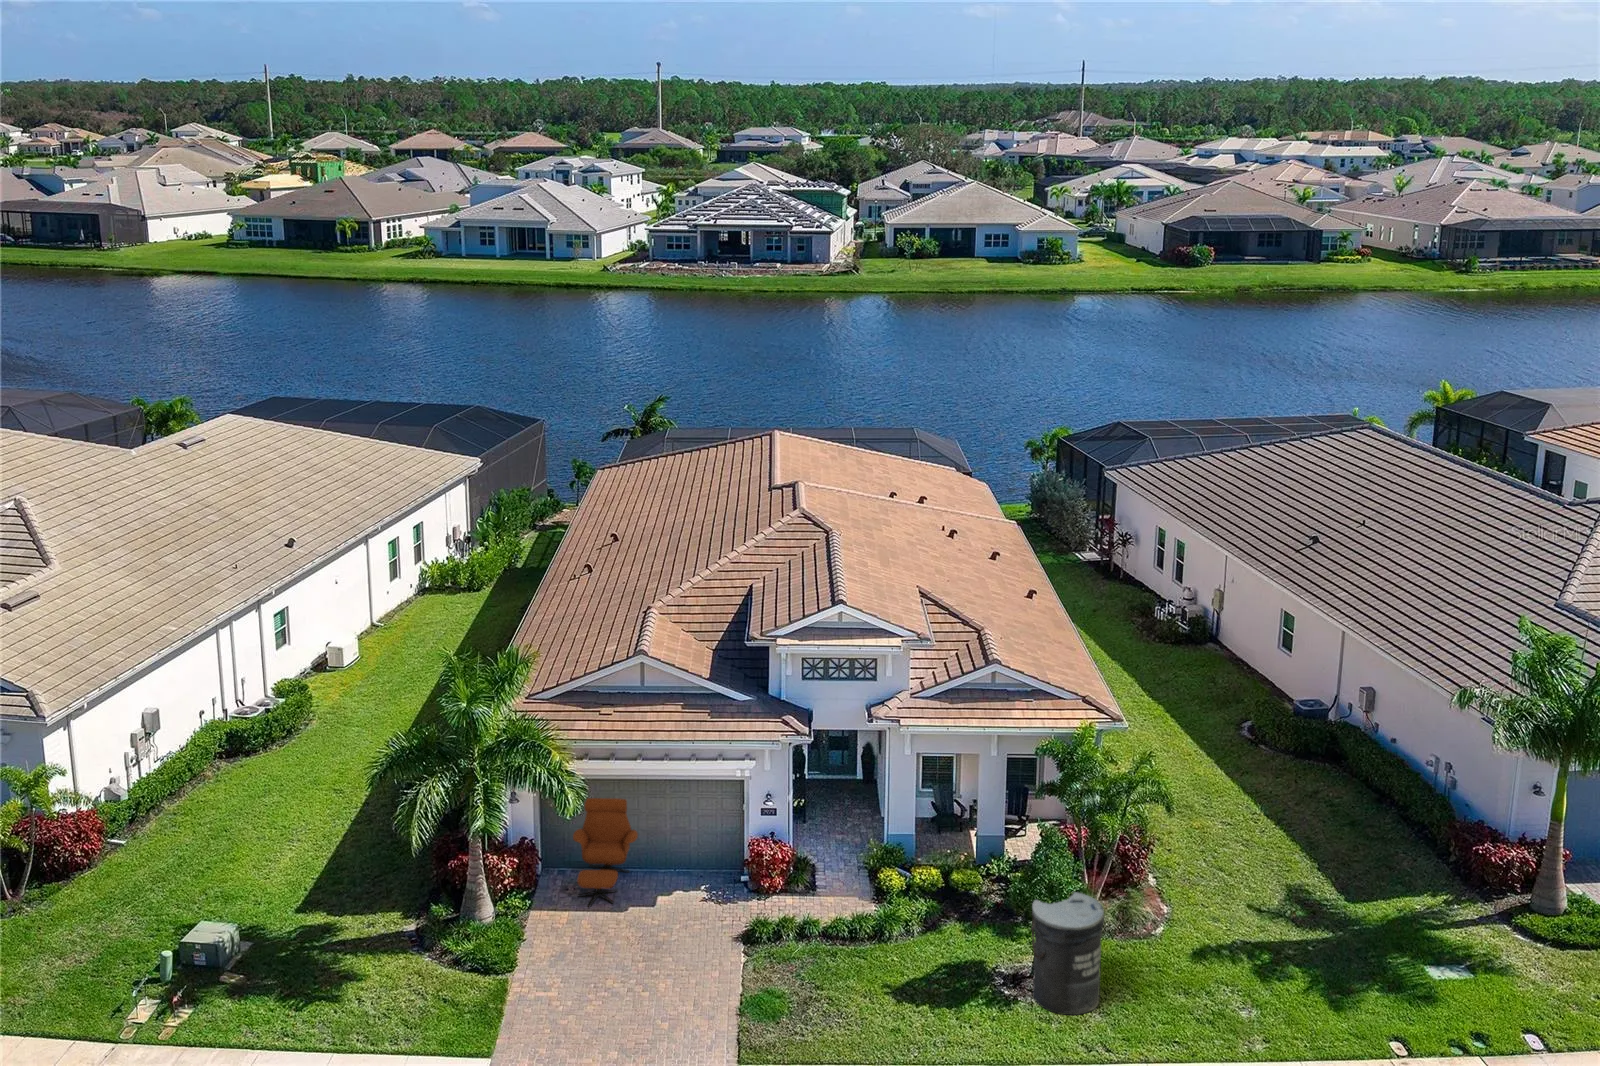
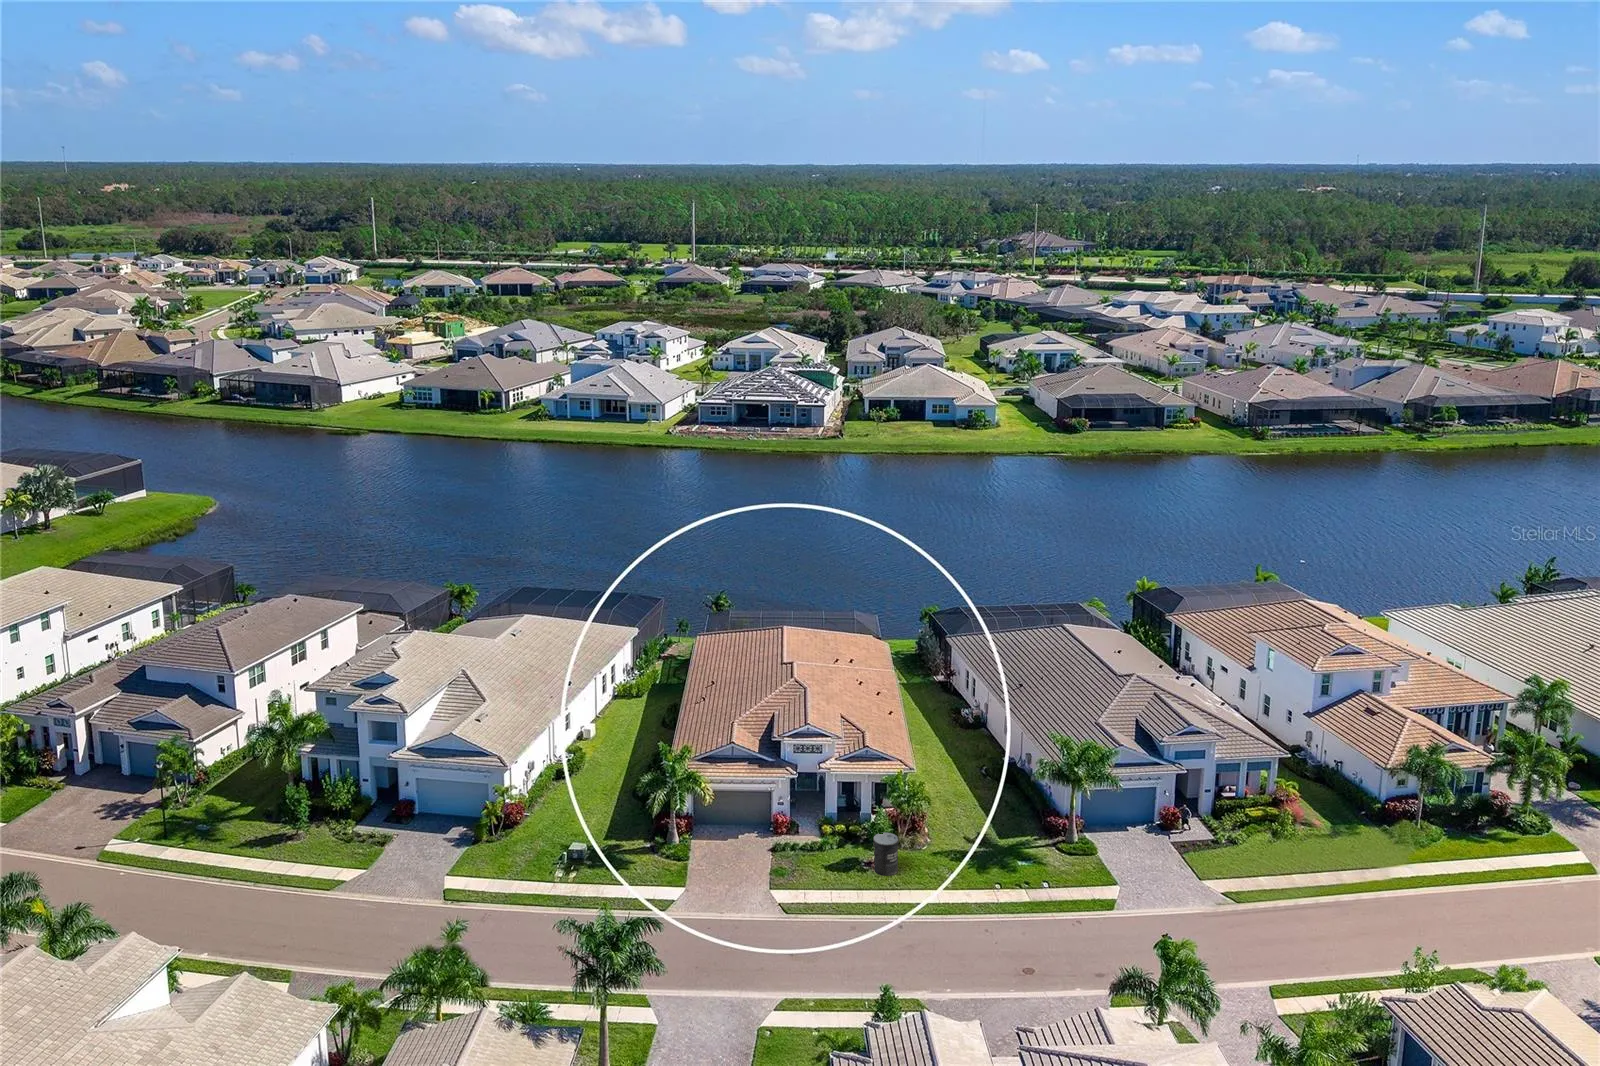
lounge chair: present [573,798,638,907] -> none [706,798,731,839]

